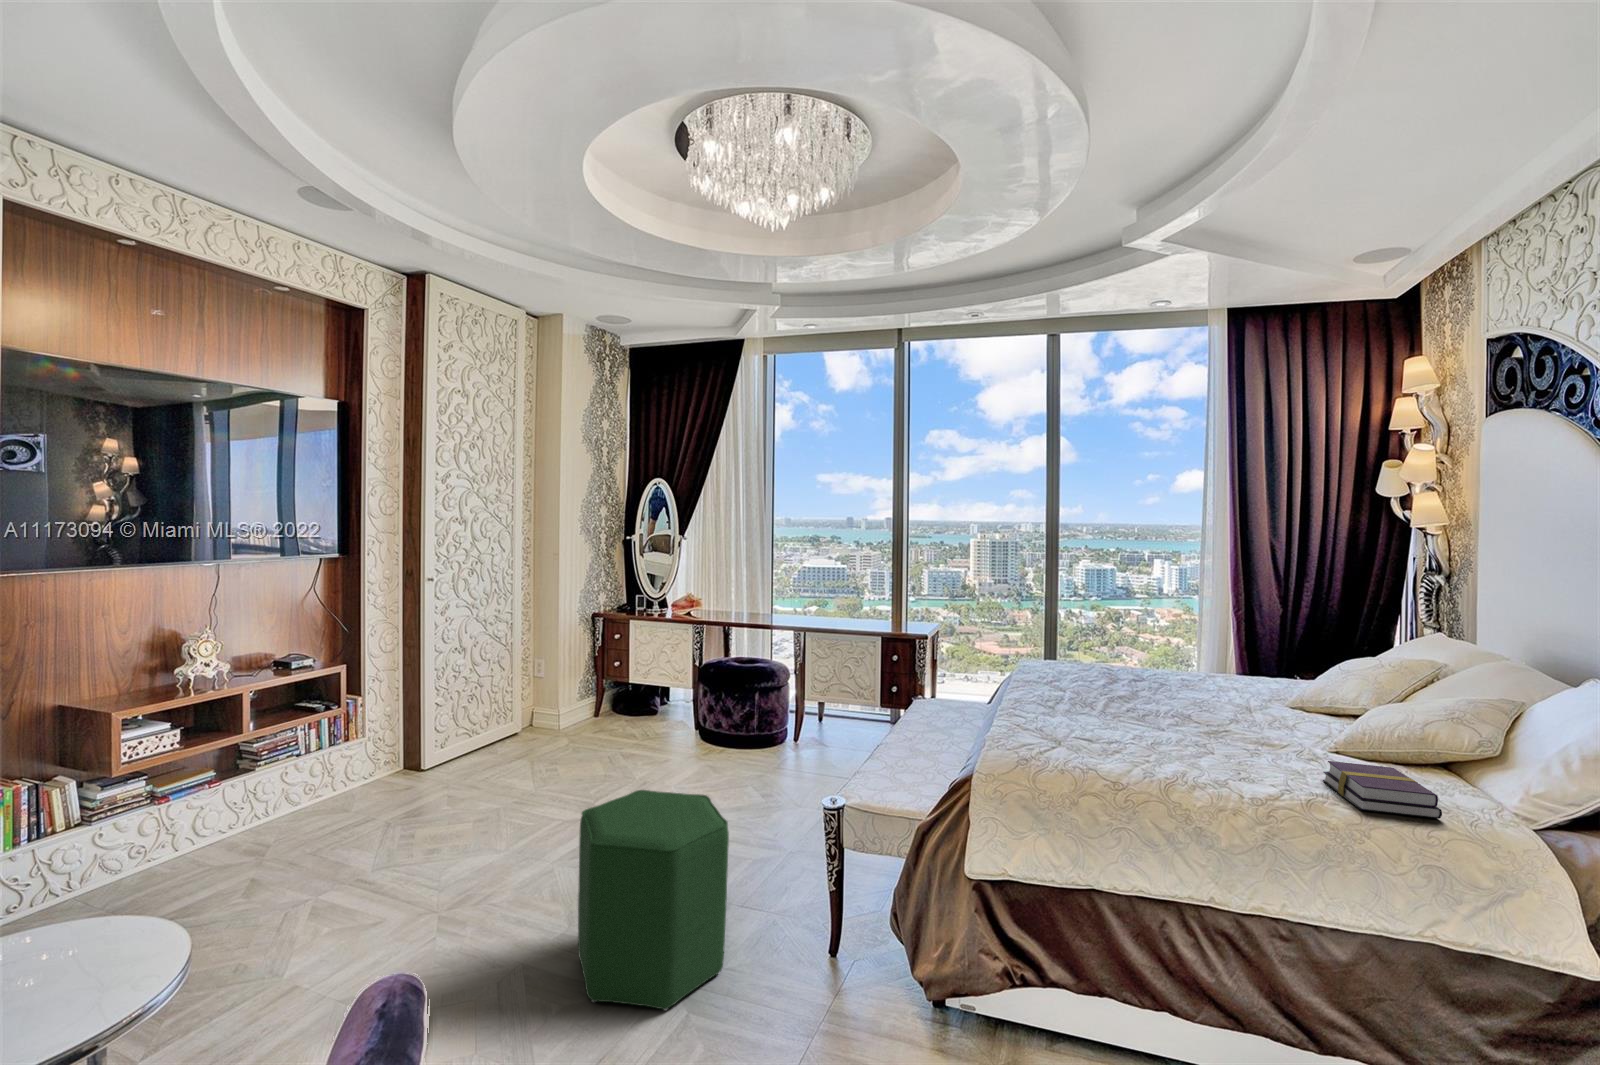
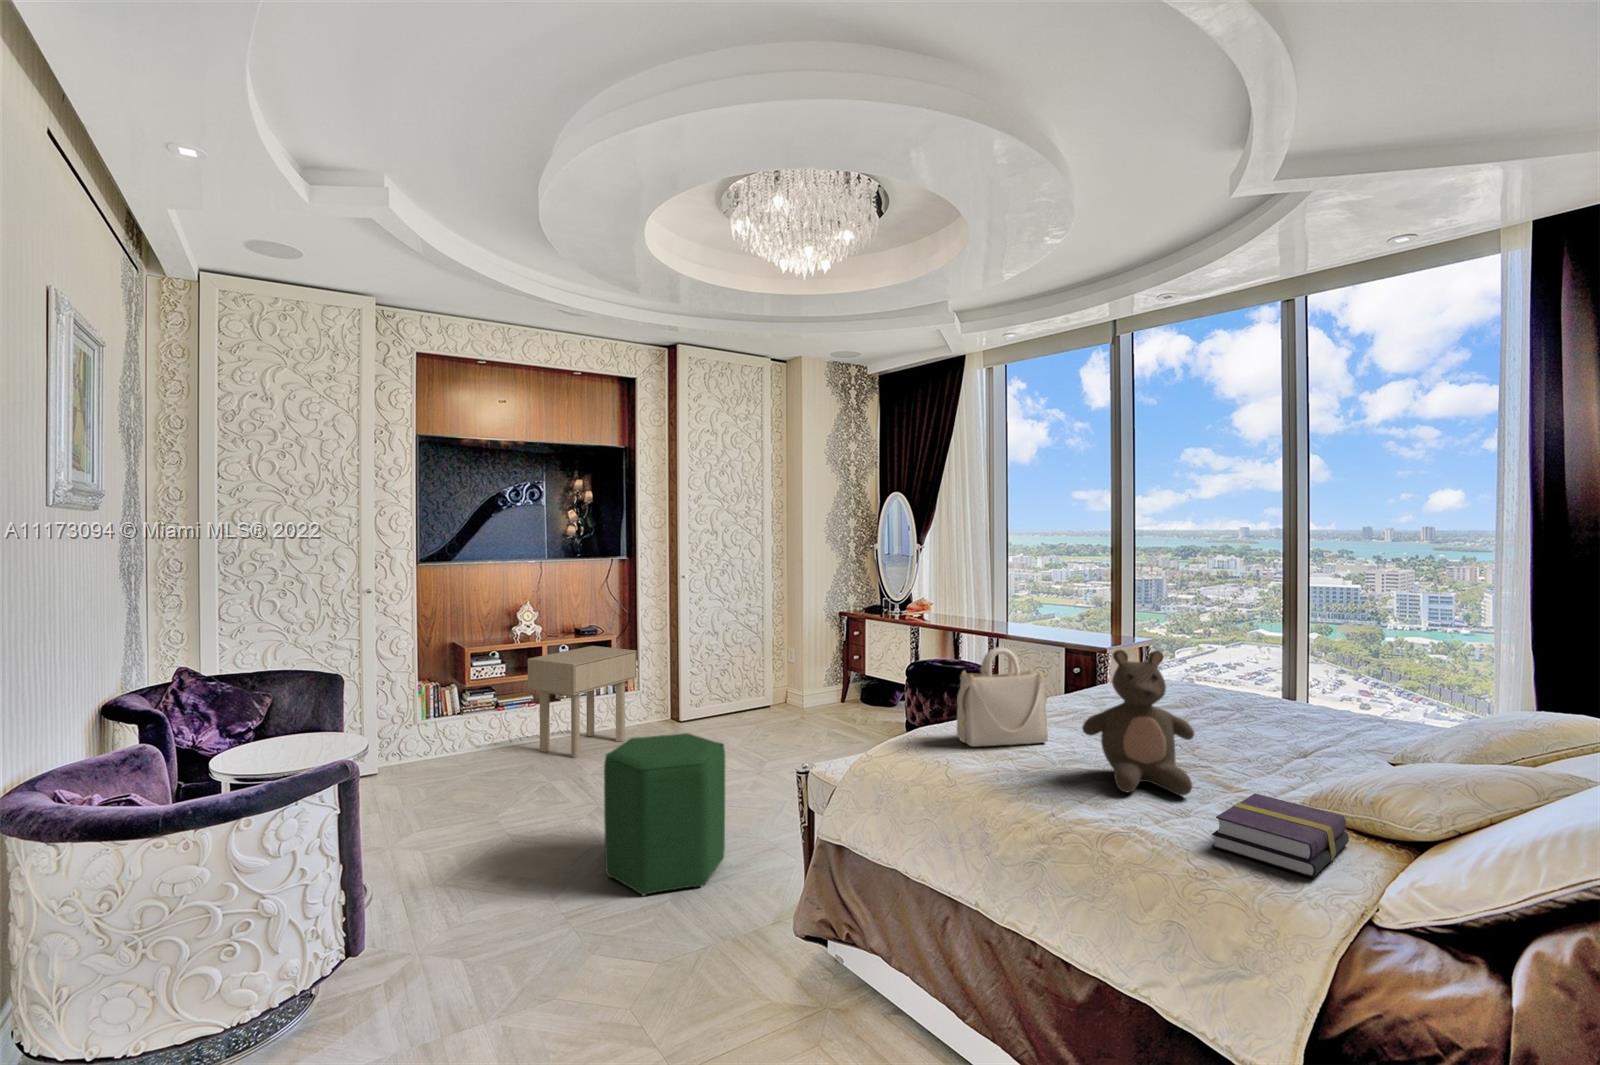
stuffed bear: none [1174,654,1270,776] -> present [1082,650,1195,795]
handbag: none [1032,658,1098,756] -> present [957,647,1048,746]
side table: none [226,685,388,853] -> present [528,646,636,759]

